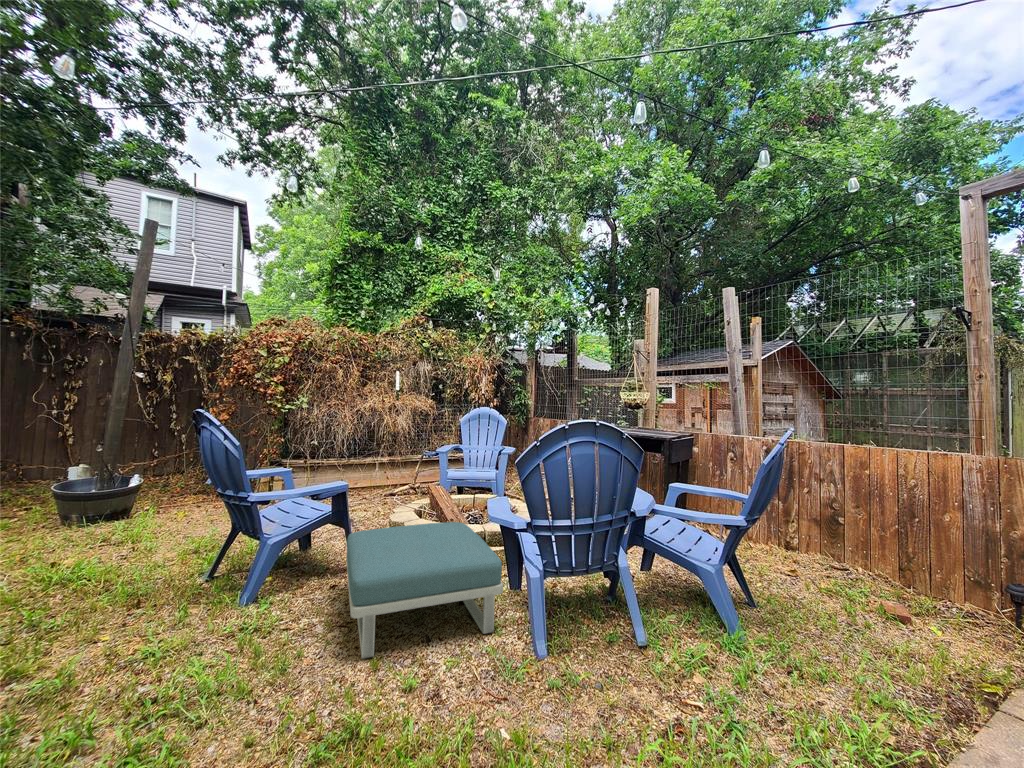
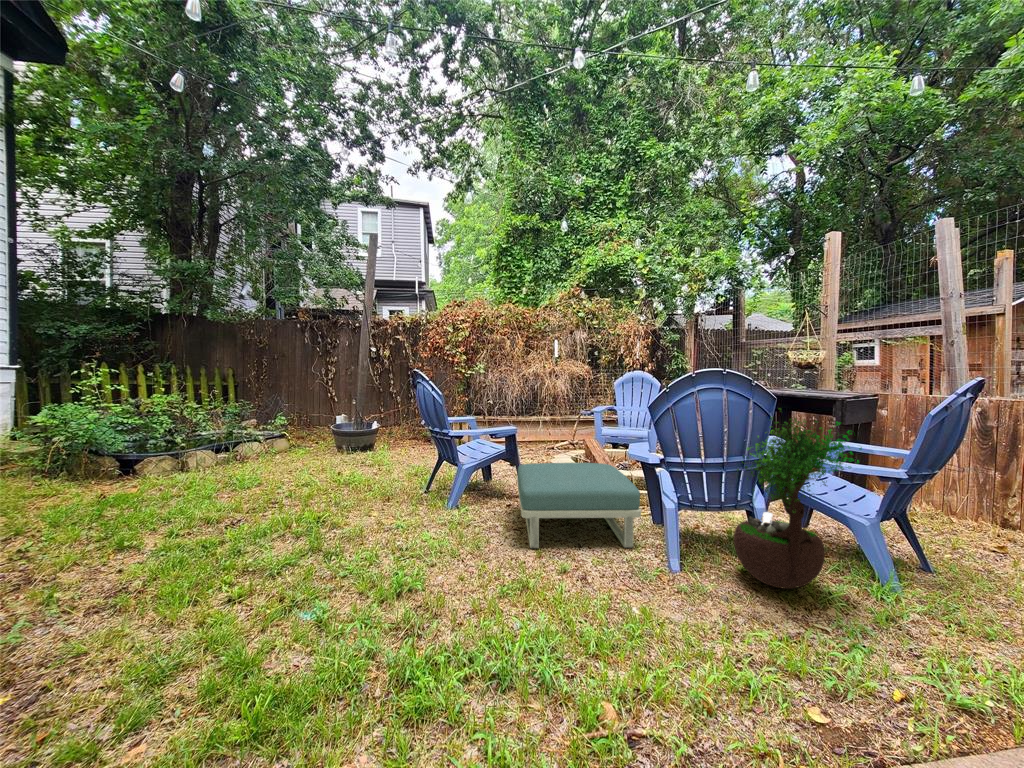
potted tree: none [606,465,729,666] -> present [734,408,862,589]

